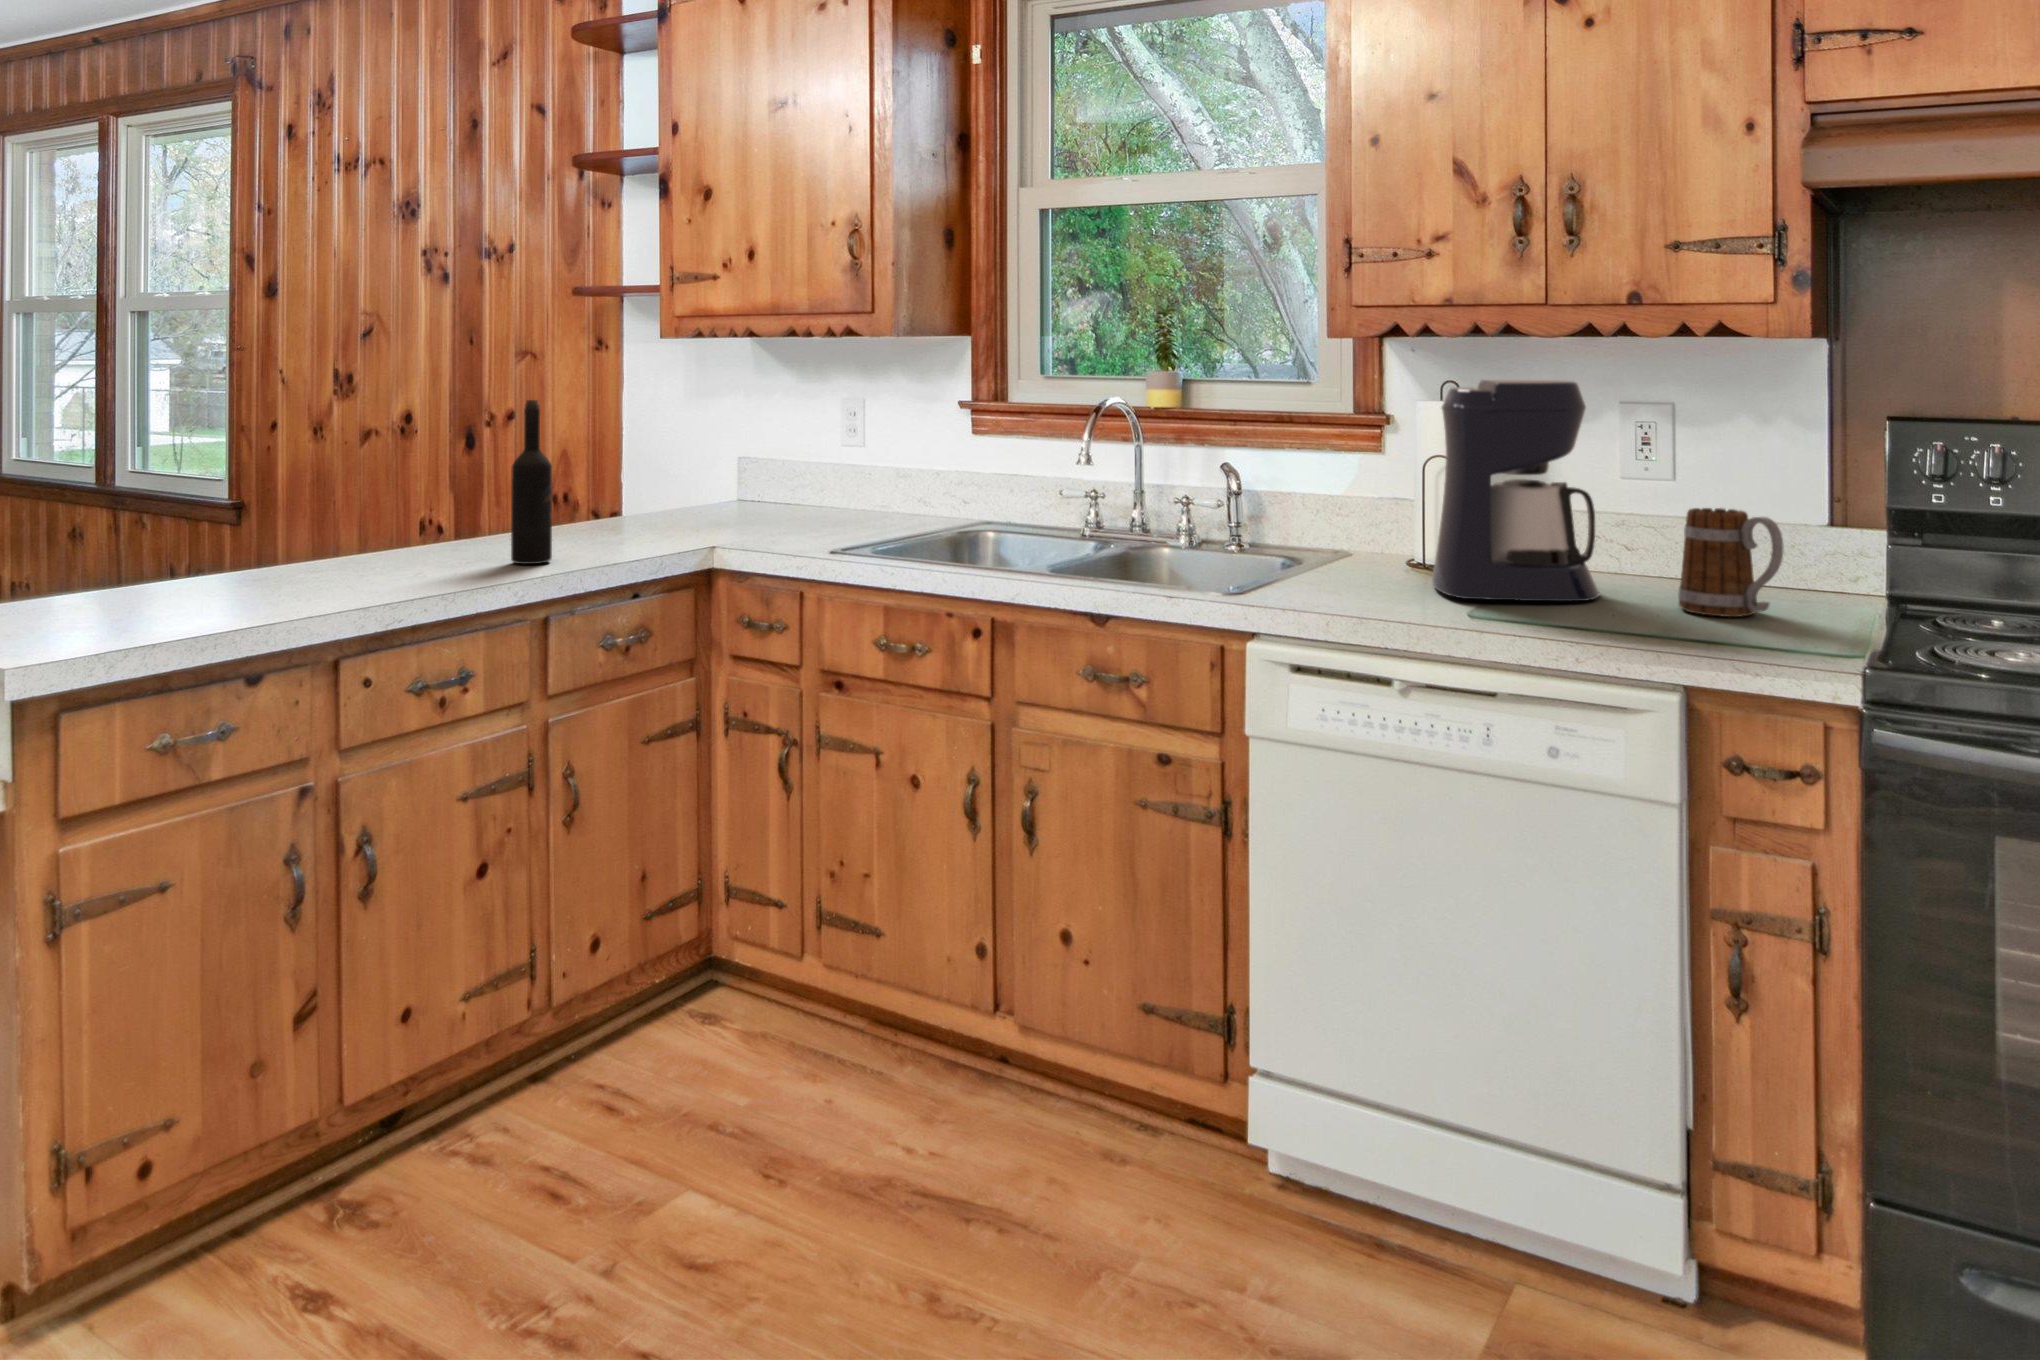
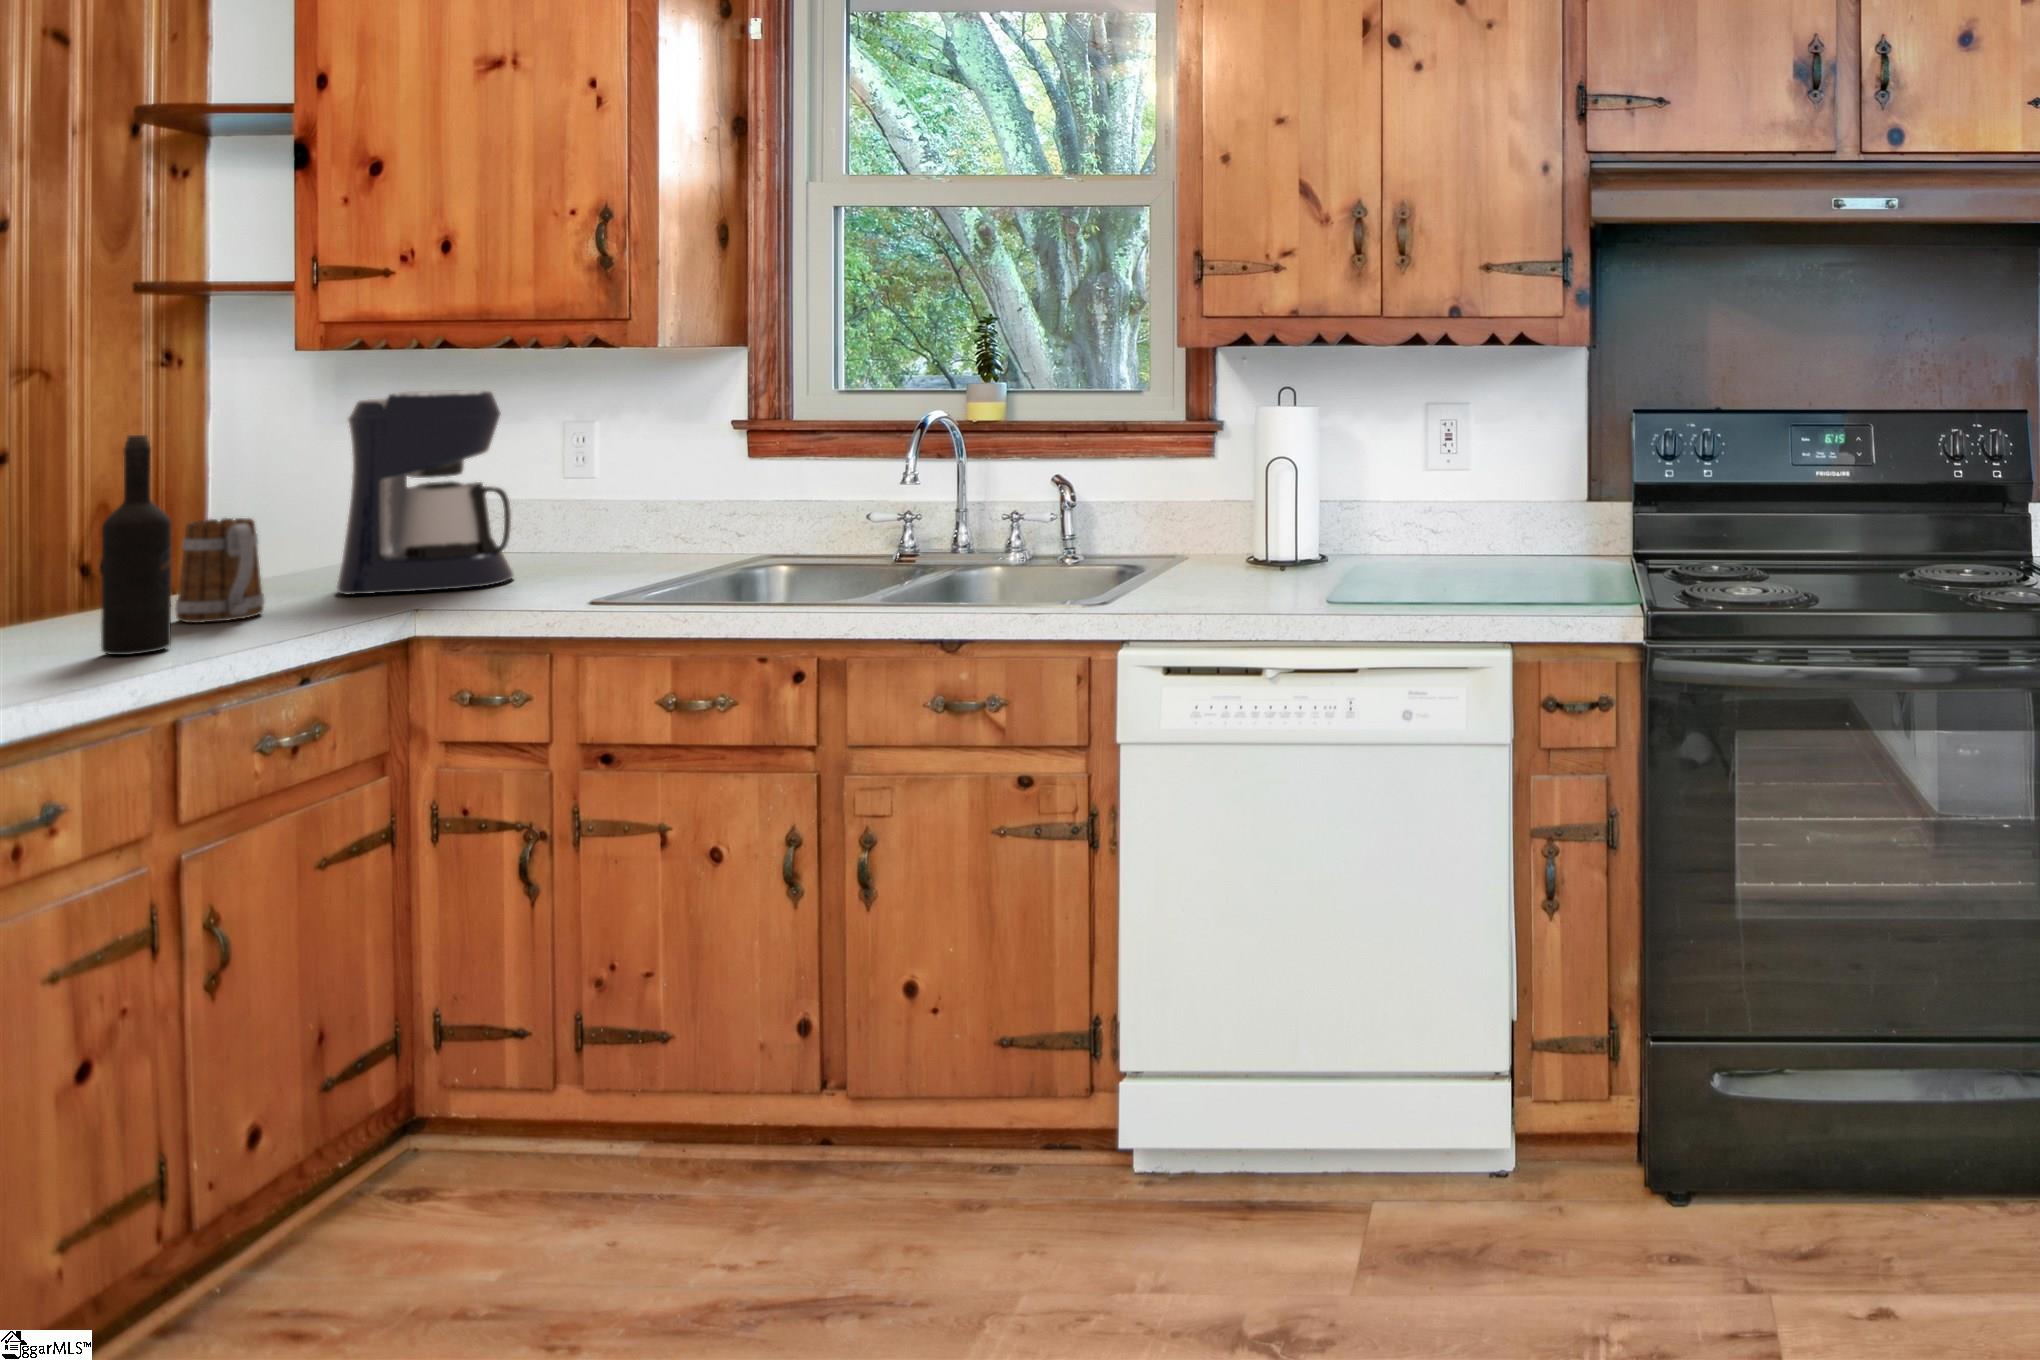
coffee maker: present [1432,380,1599,601] -> present [337,390,514,594]
mug: present [1678,508,1783,617] -> present [175,518,264,623]

